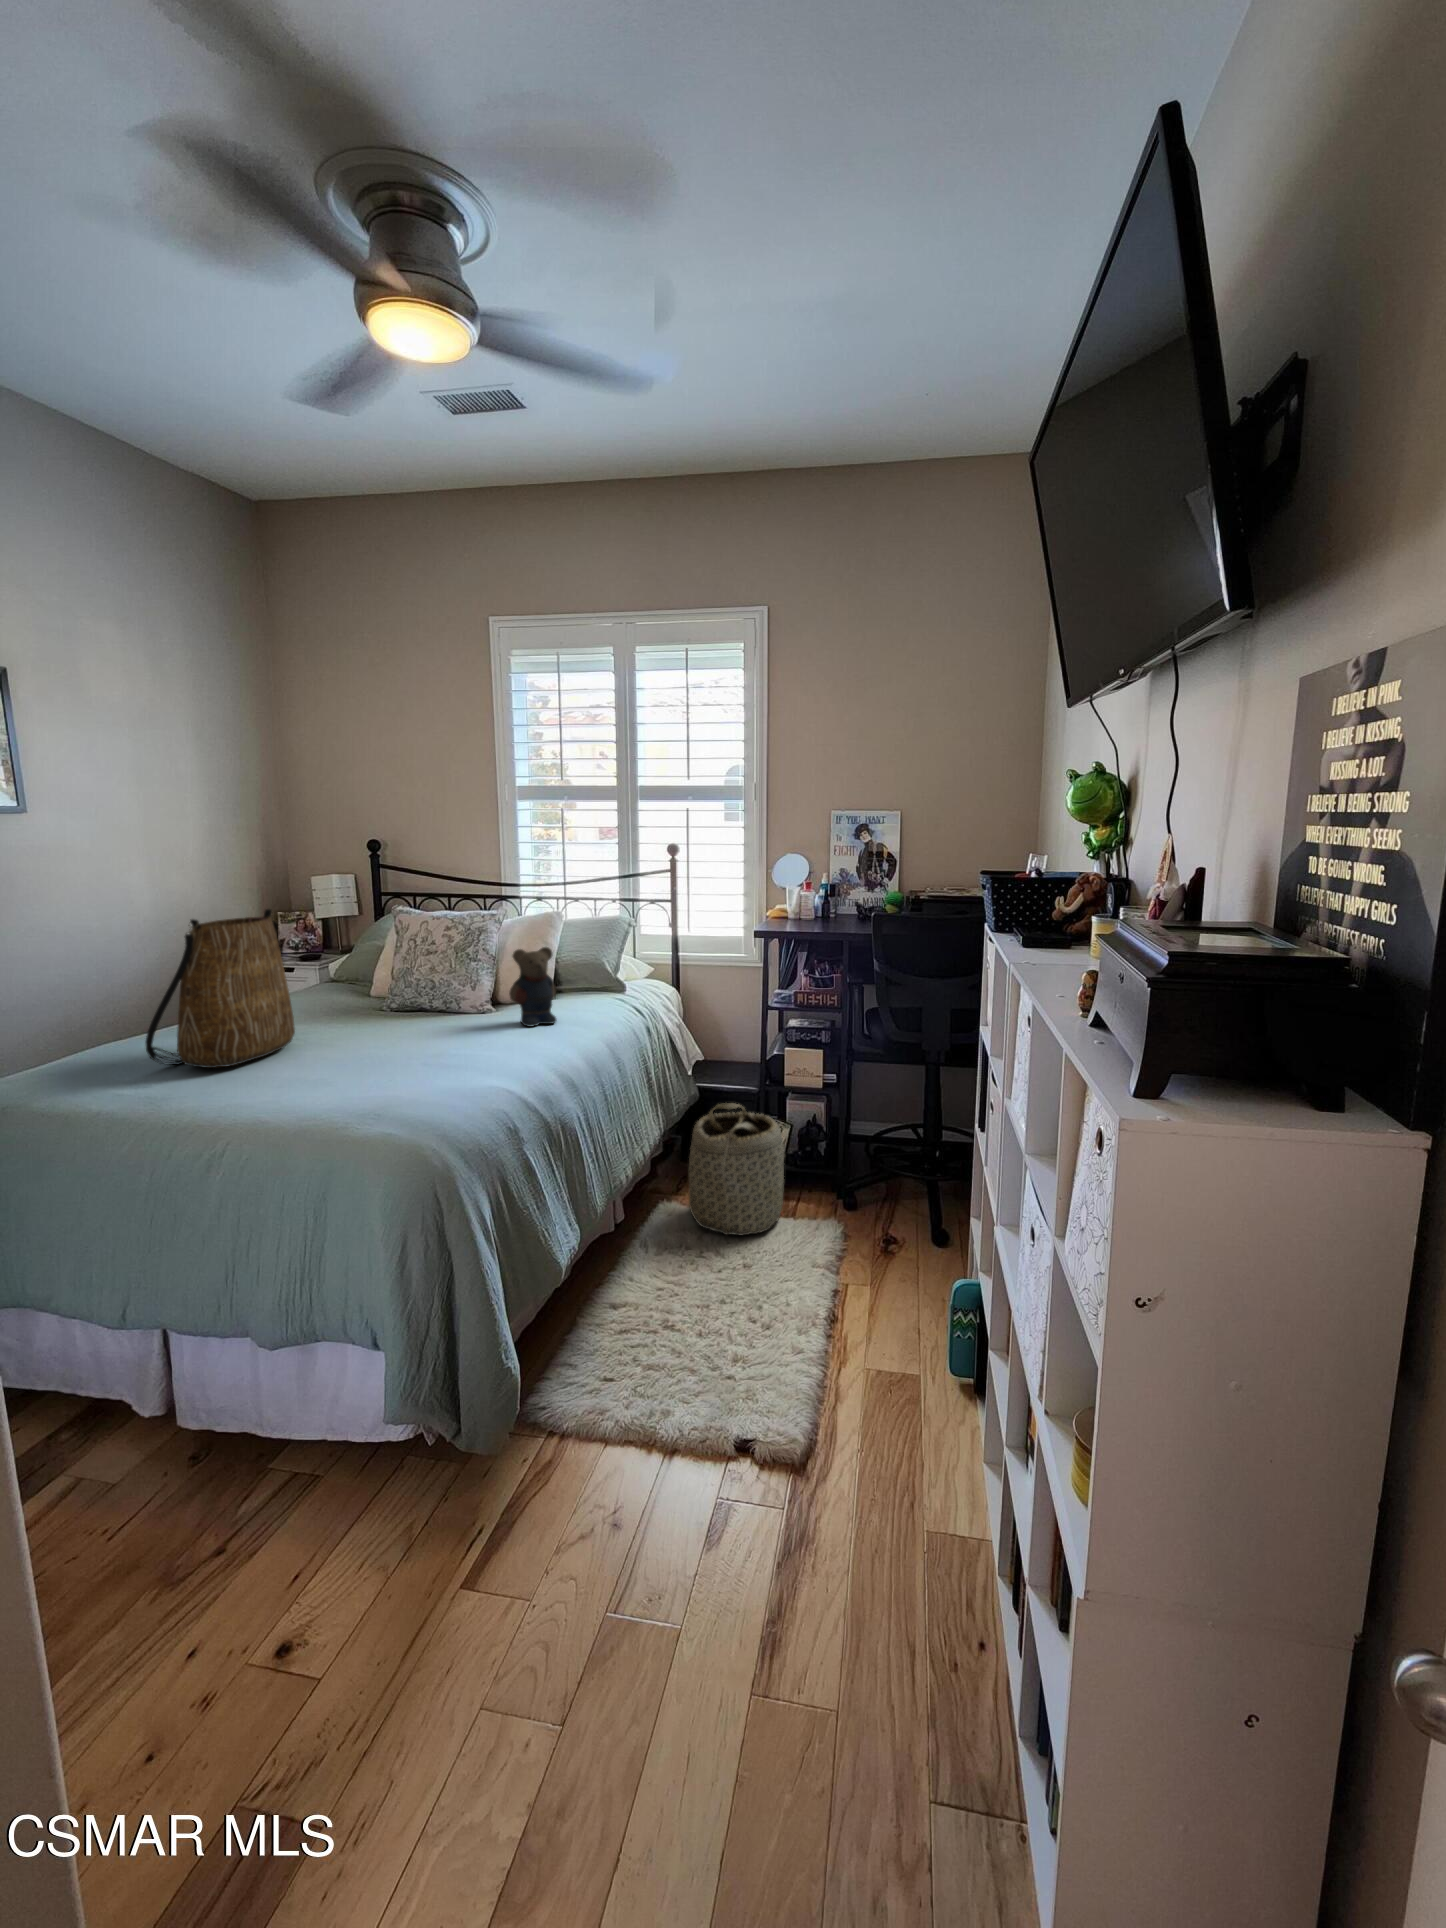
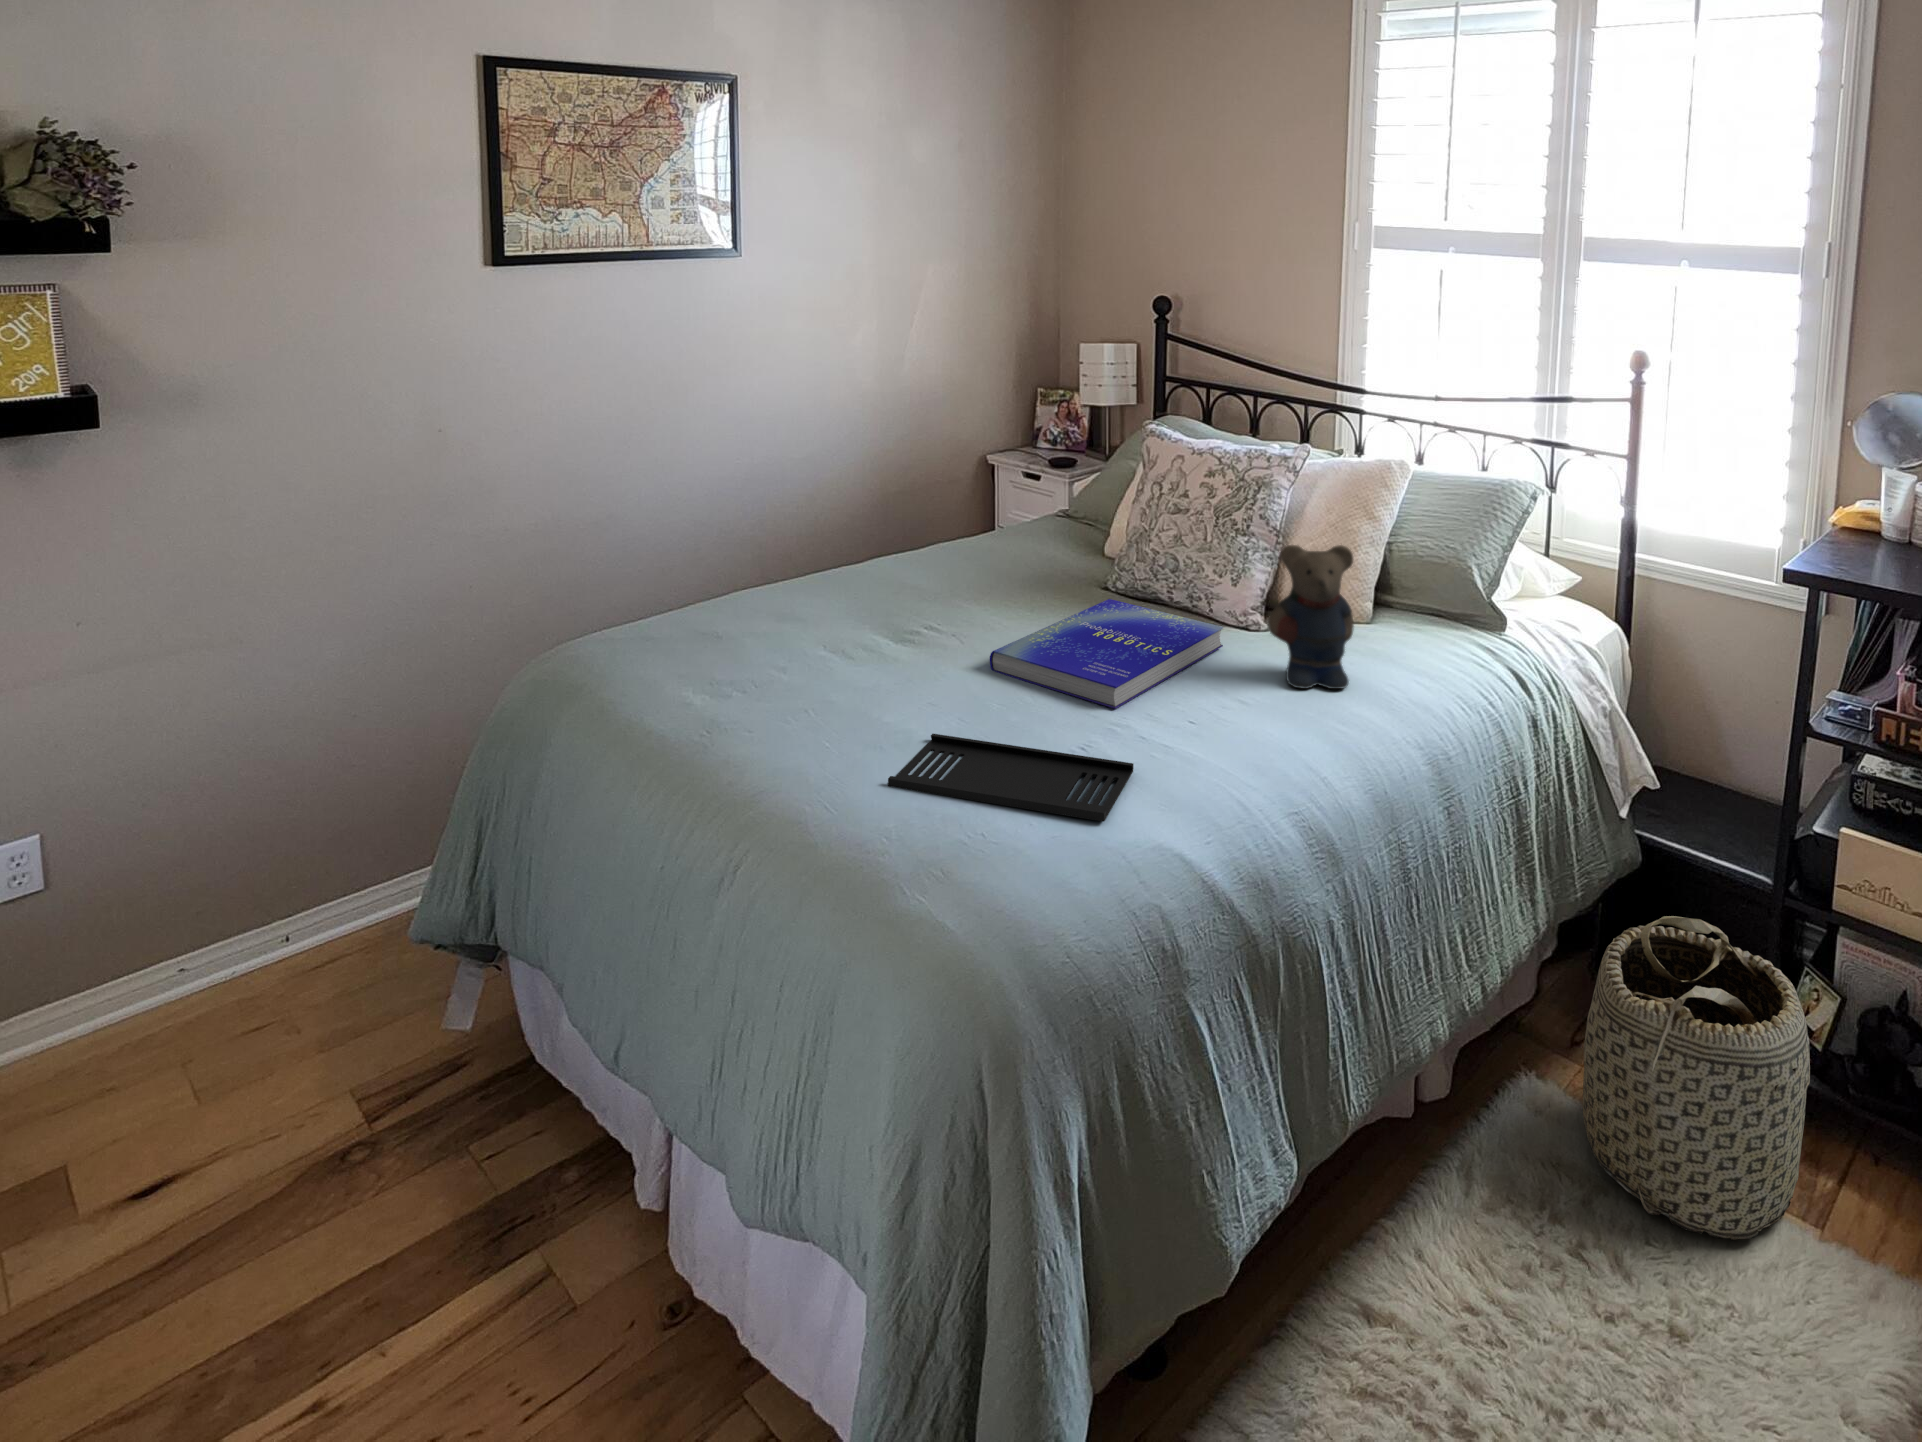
tote bag: present [146,909,295,1068] -> none [720,438,931,684]
book: none [340,1006,478,1048] -> present [990,599,1223,709]
tray: none [319,1061,463,1095] -> present [888,734,1134,822]

